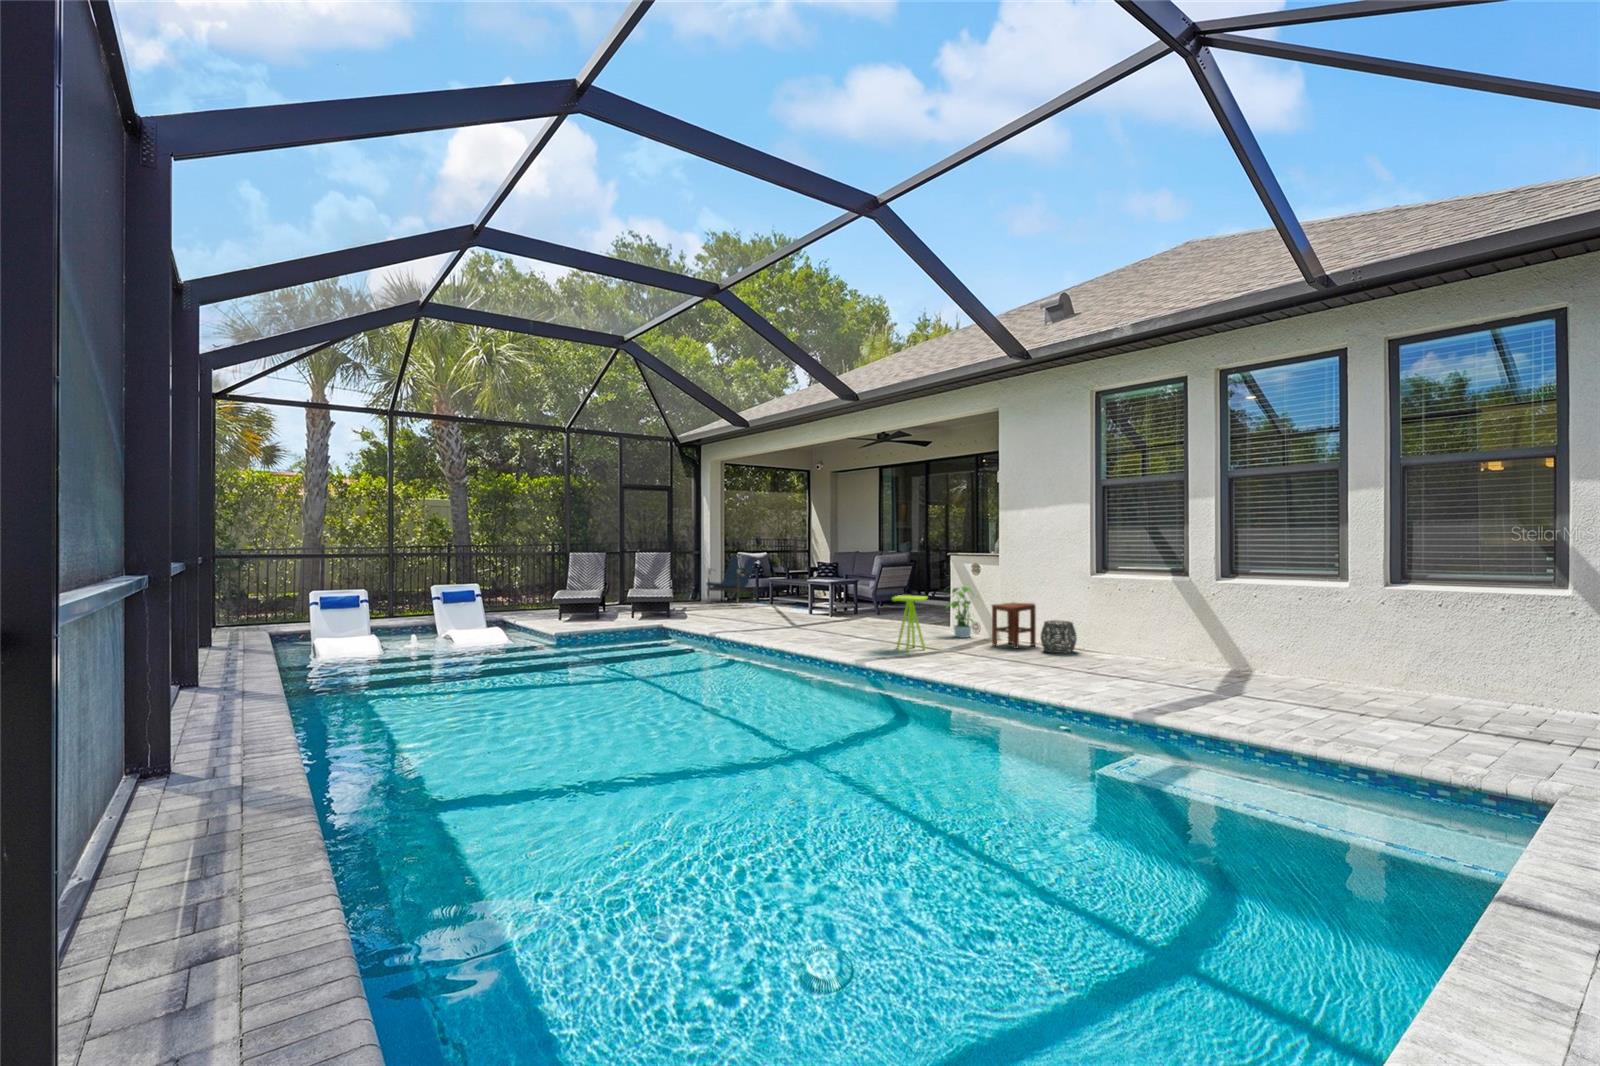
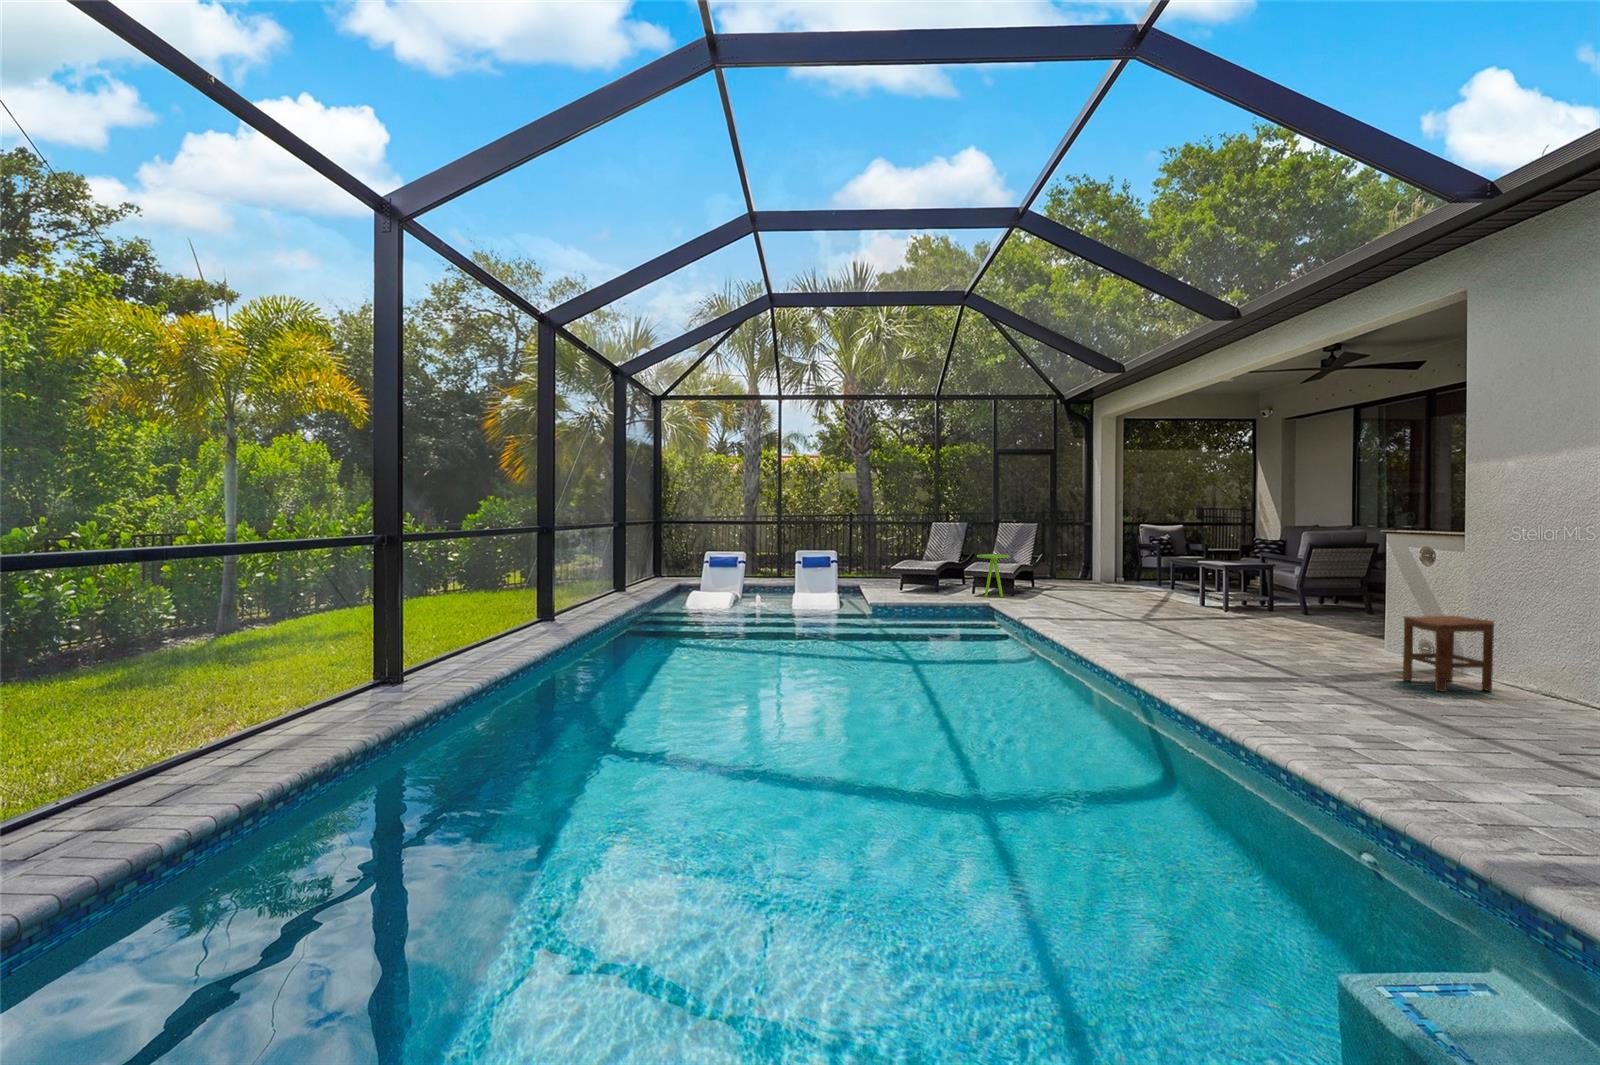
lounge chair: present [706,556,756,602] -> none [1096,528,1162,583]
potted plant: present [946,586,979,638] -> none [1341,580,1409,662]
side table: present [892,595,928,651] -> present [977,554,1010,597]
woven basket: present [1041,620,1077,653] -> none [1484,653,1568,714]

